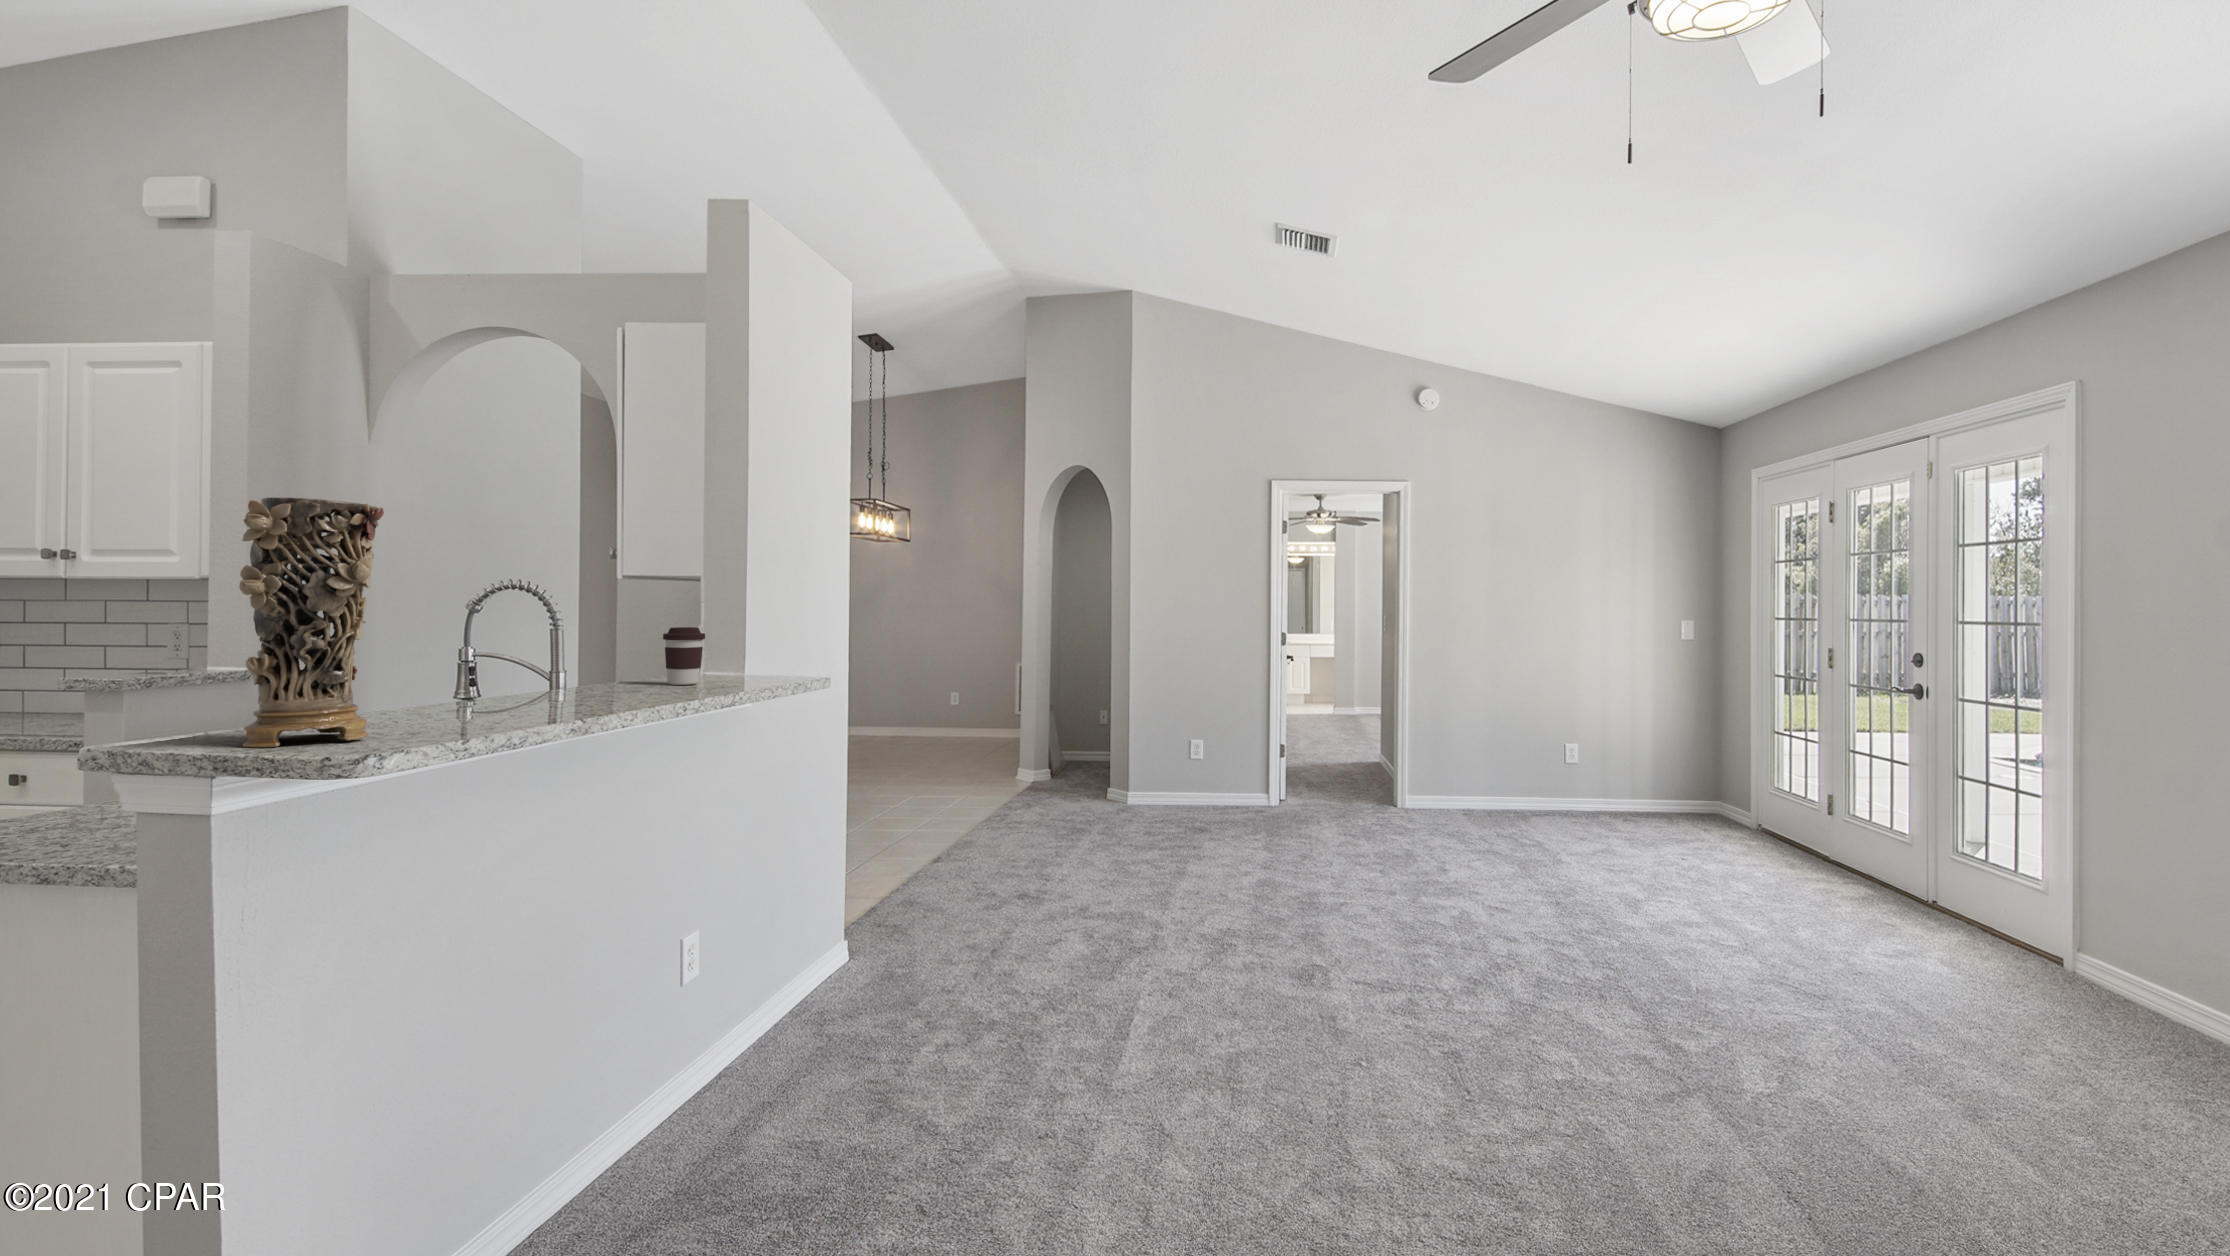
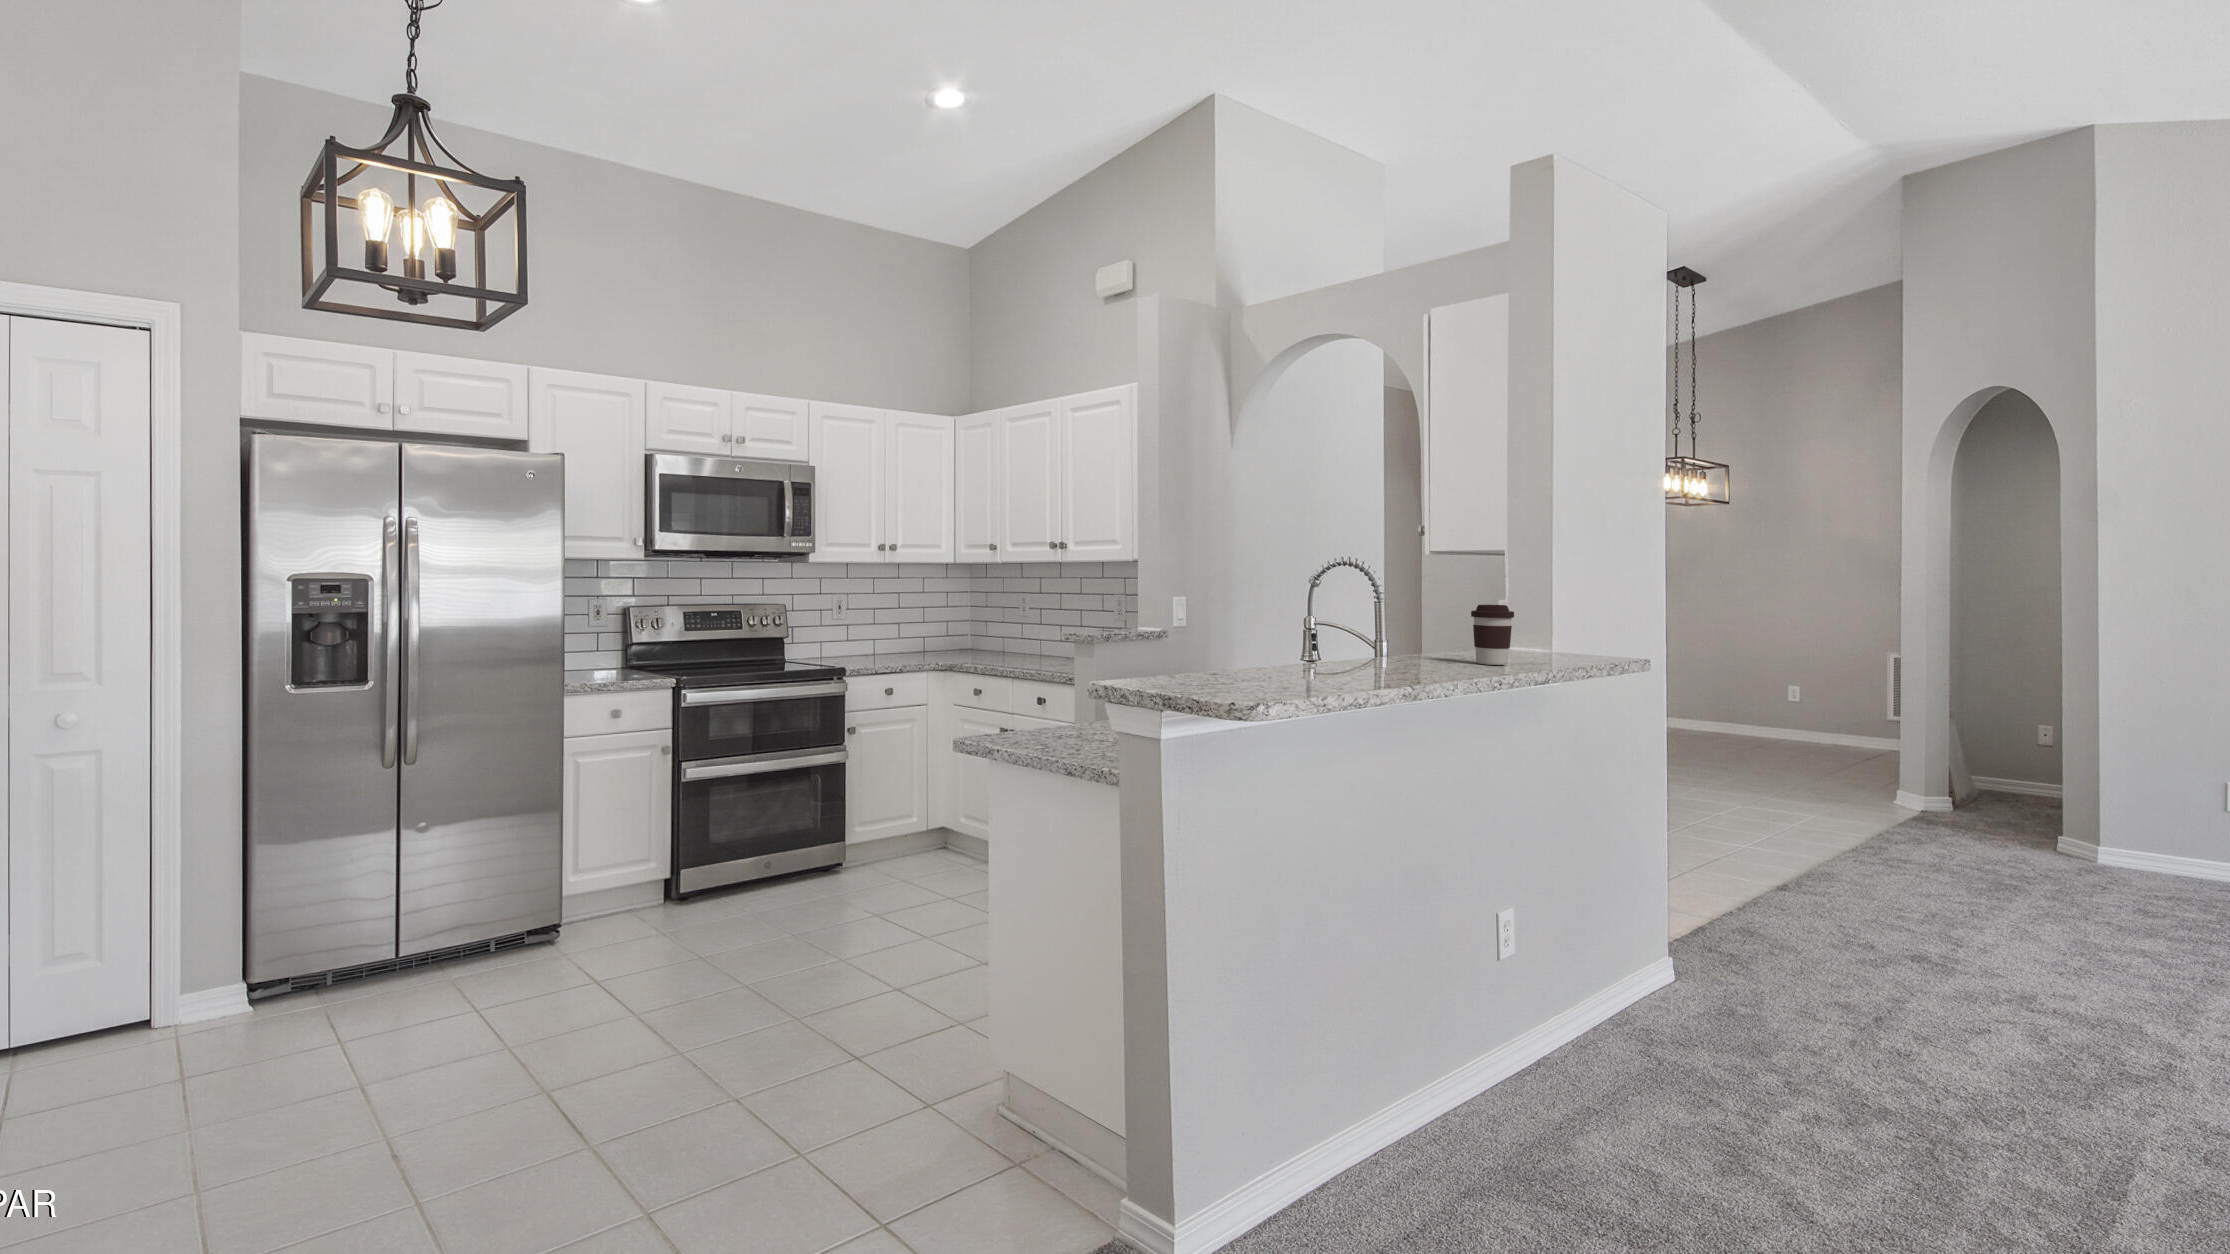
decorative vase: present [239,497,384,748] -> none [1173,487,1261,691]

